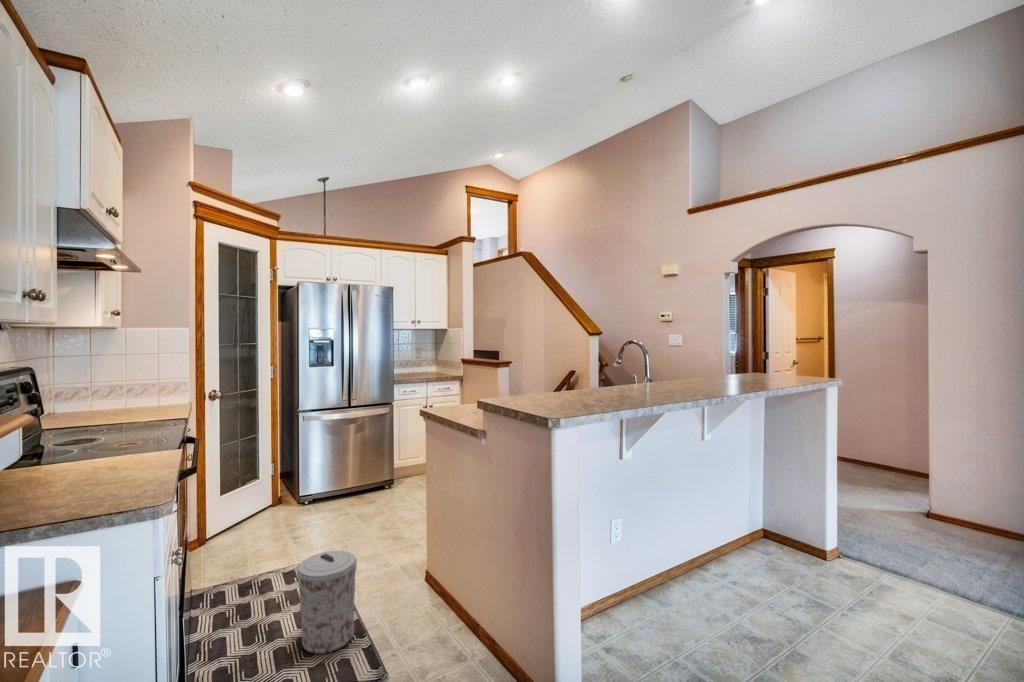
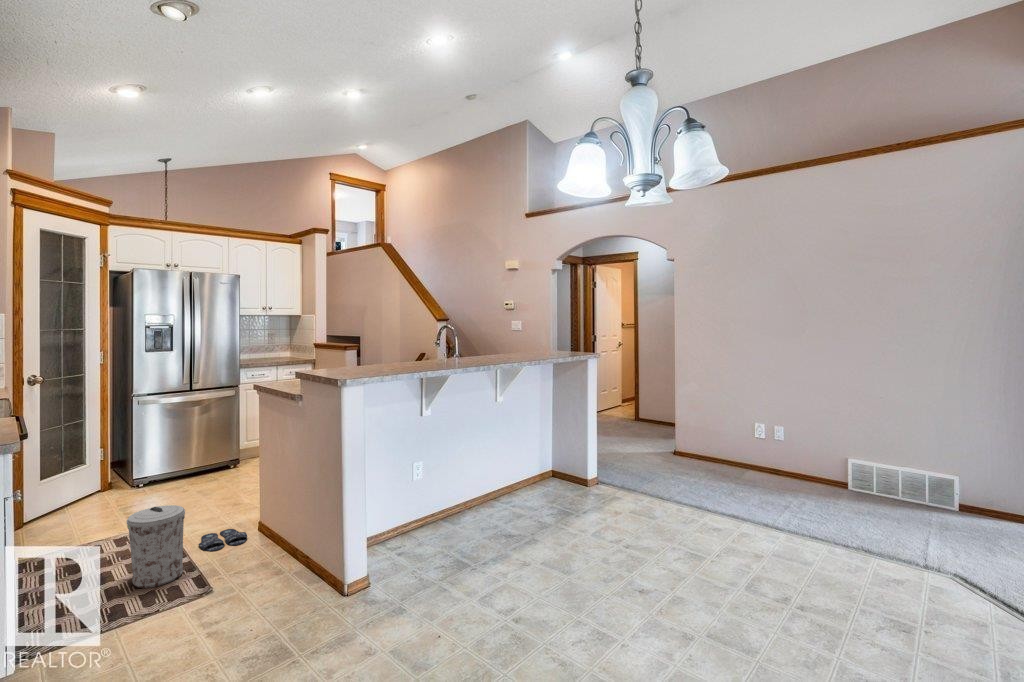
slippers: none [366,571,417,603] -> present [199,529,247,551]

